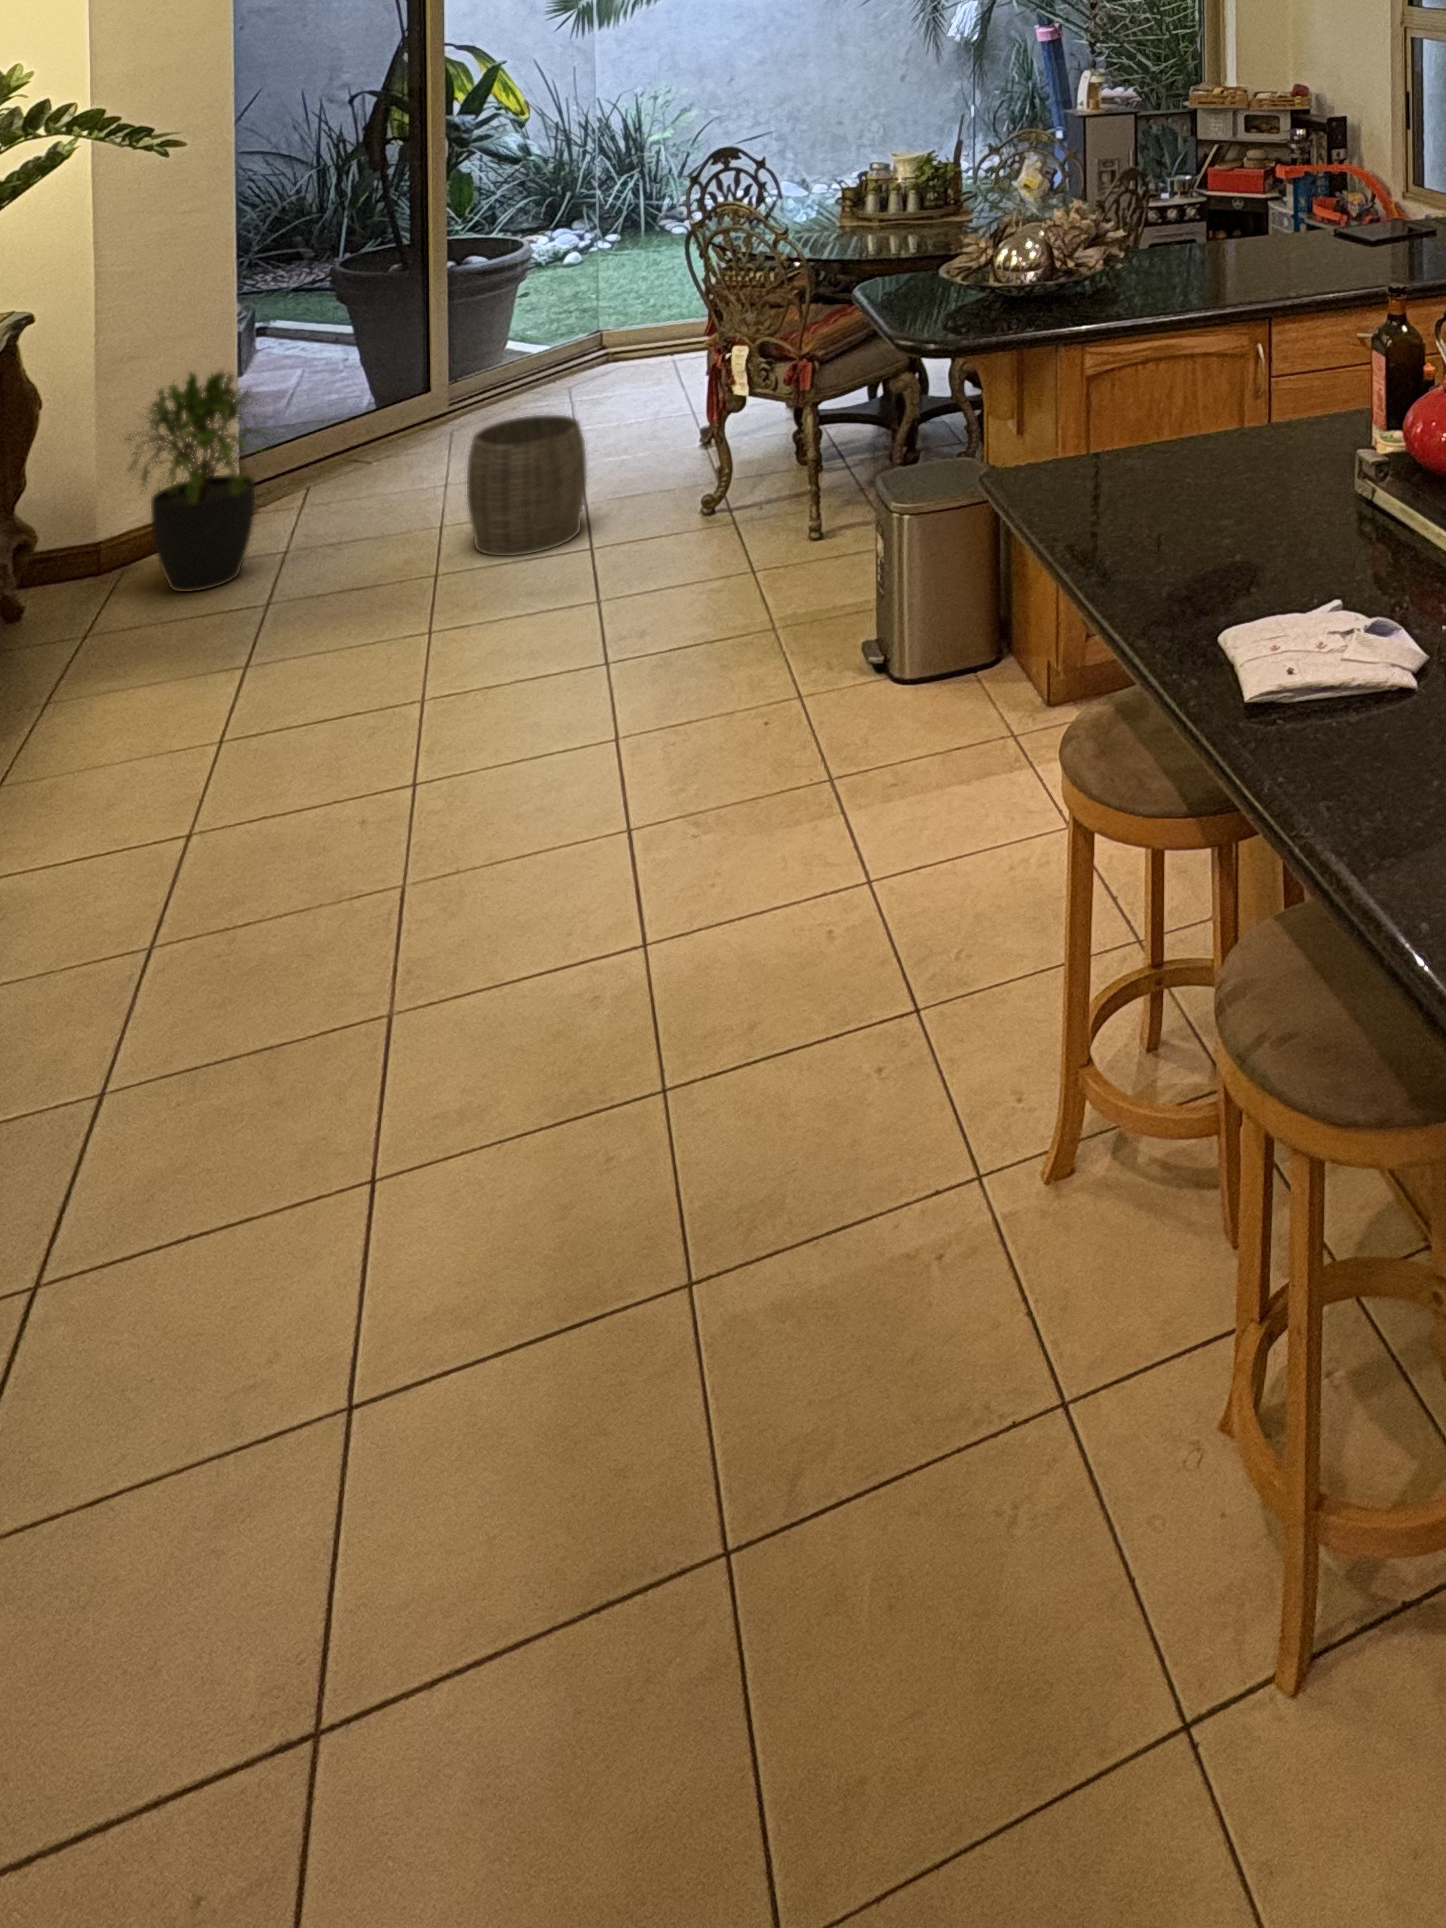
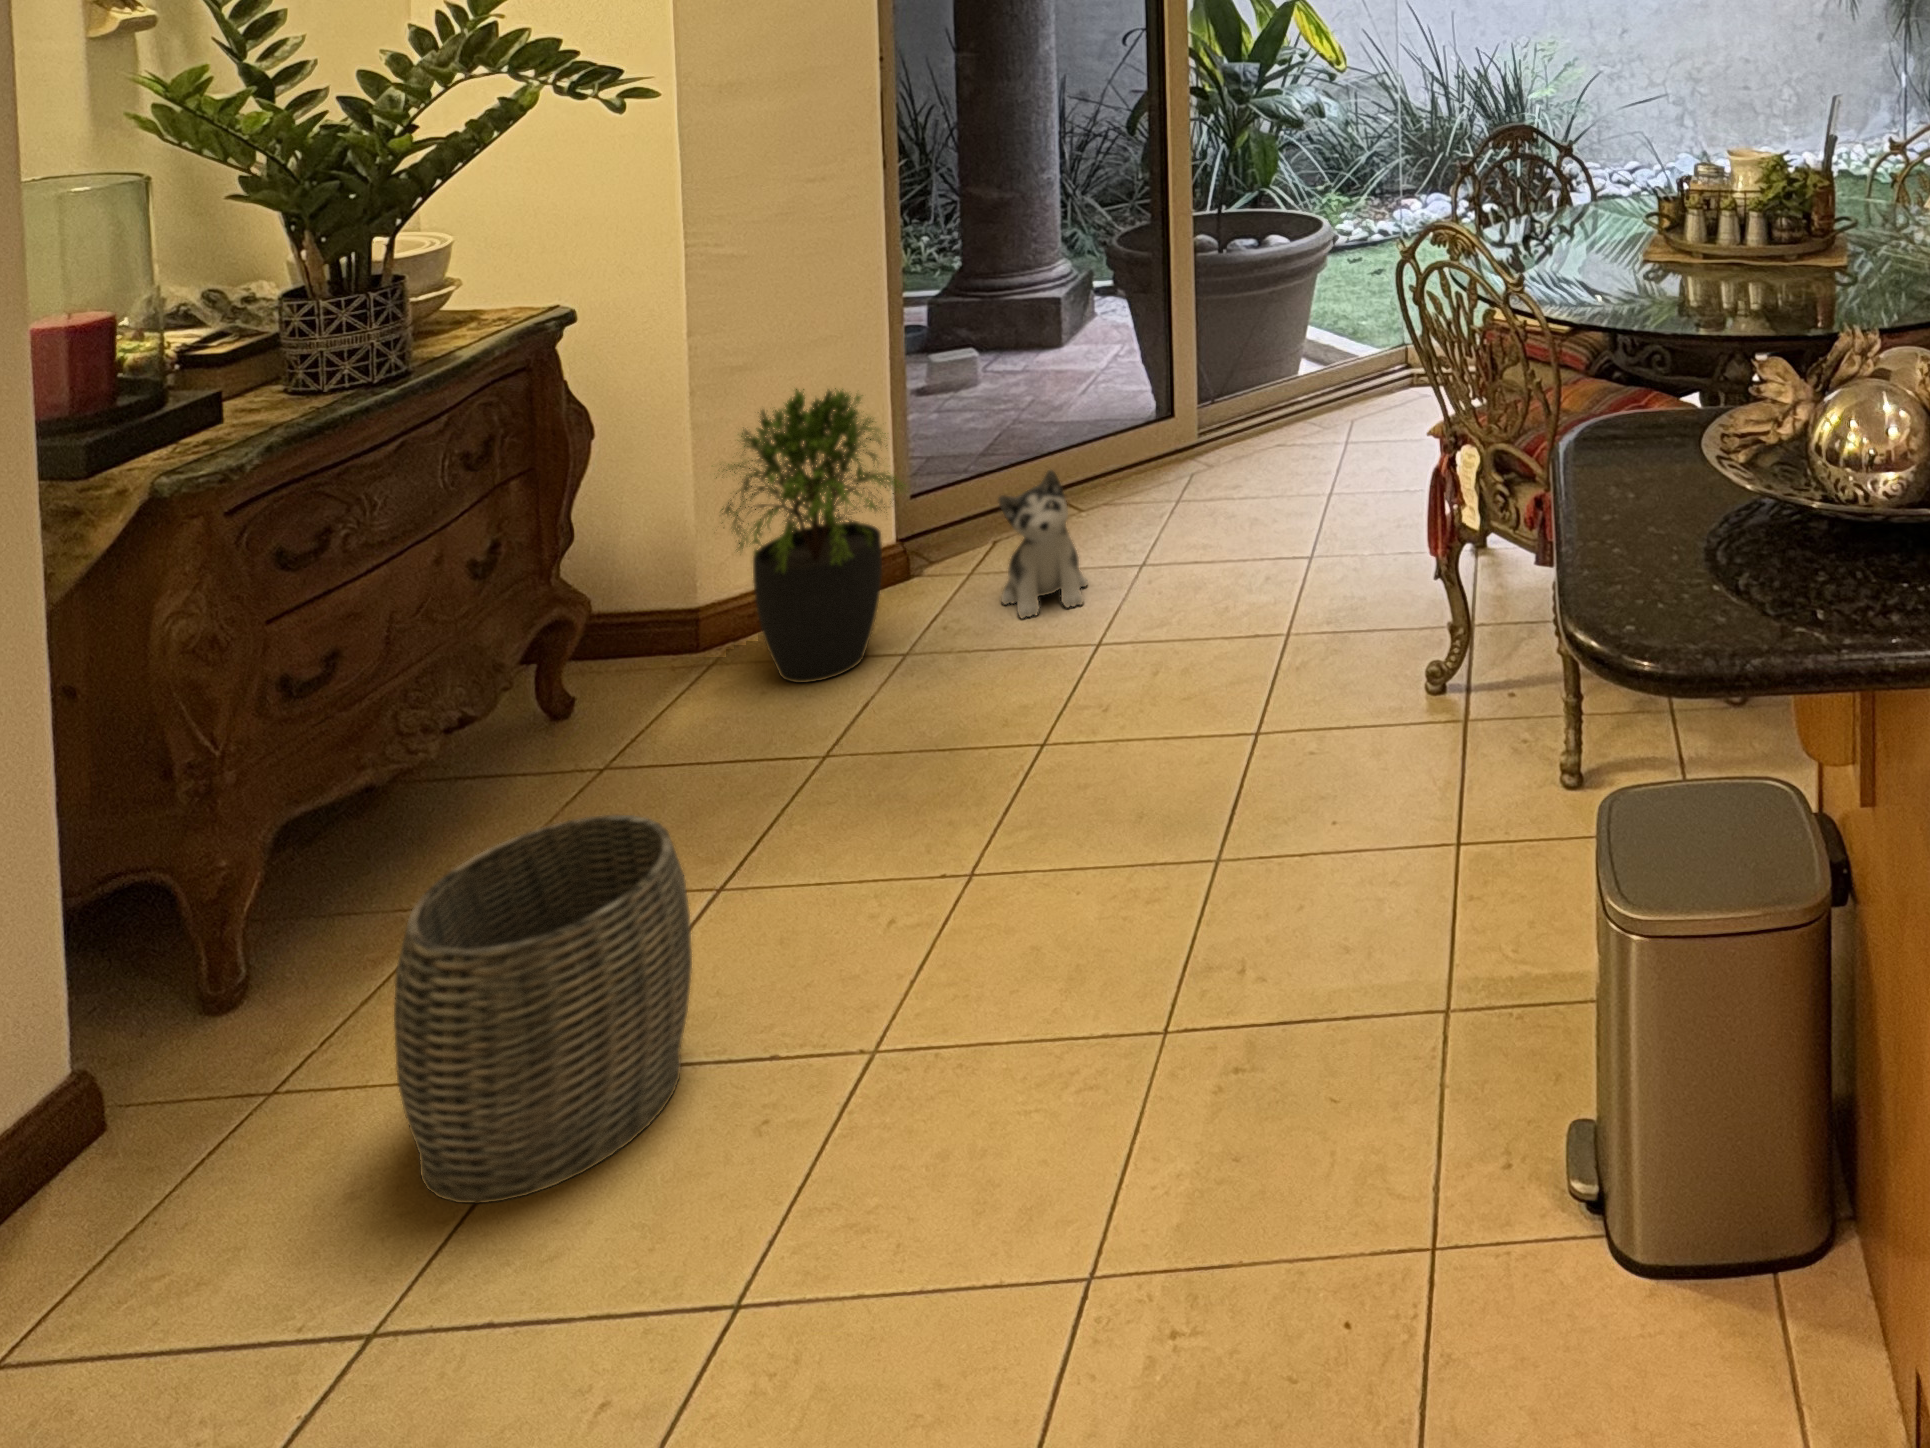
woven basket: present [467,415,587,556] -> present [394,815,692,1203]
plush toy: none [329,424,403,535] -> present [999,470,1087,618]

